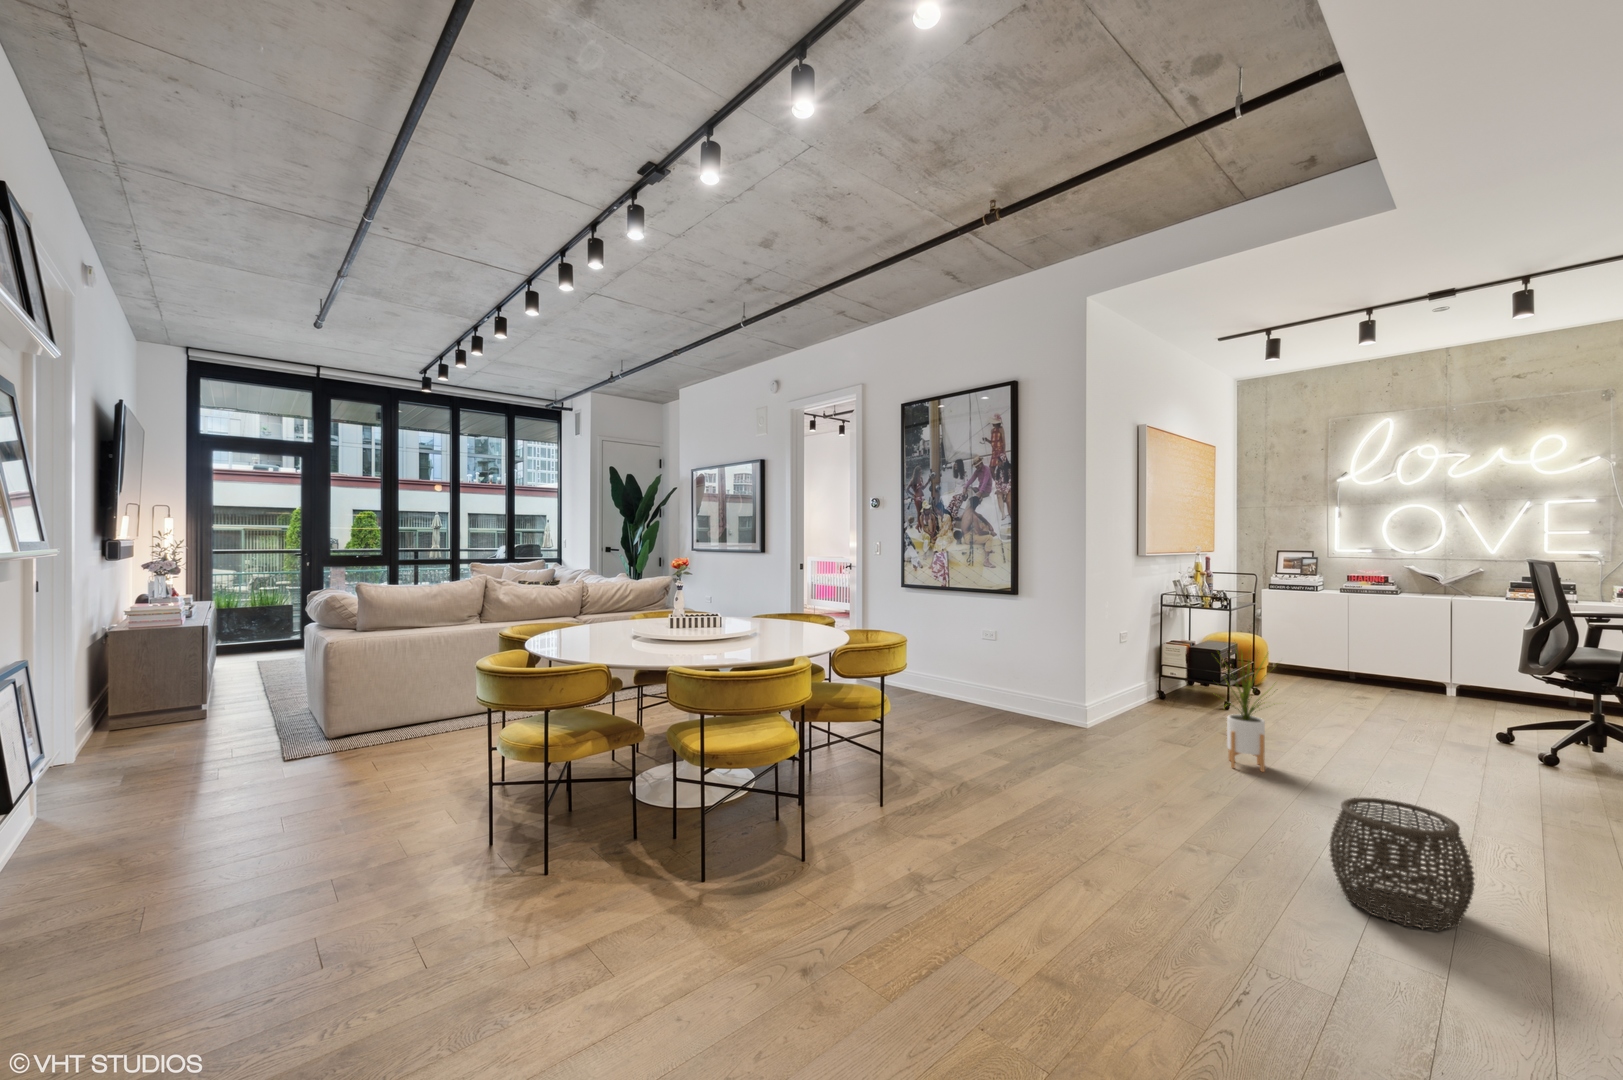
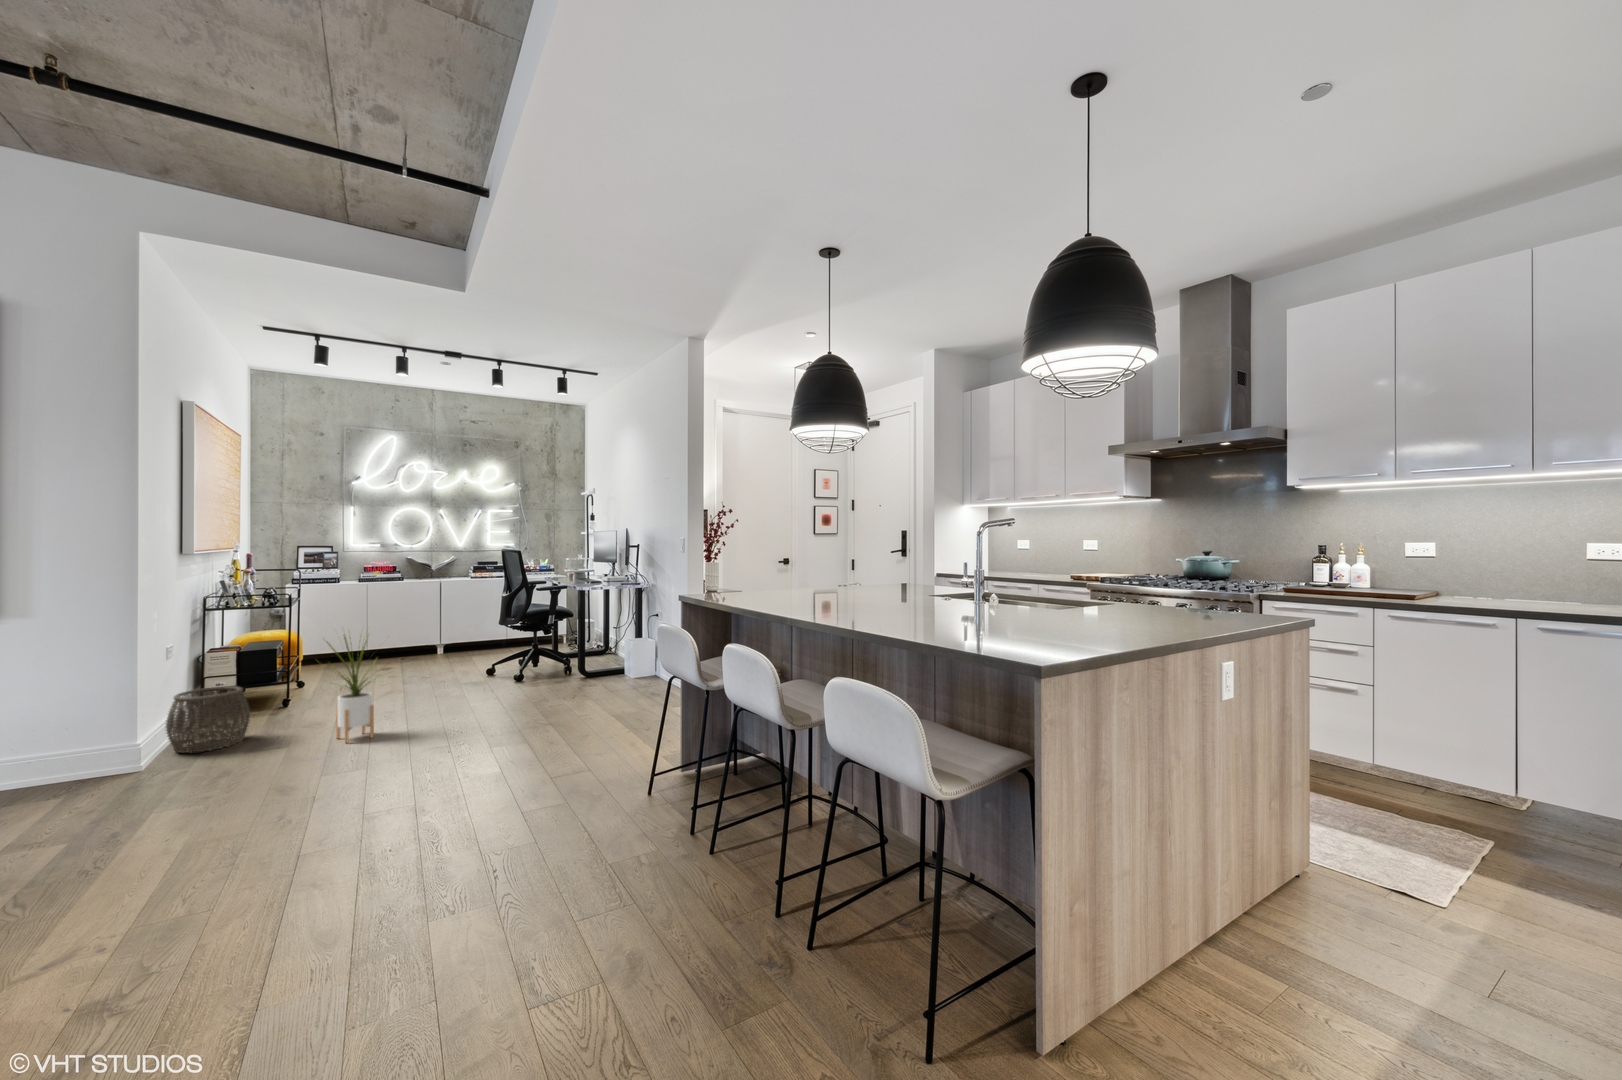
woven basket: present [1330,798,1475,931] -> present [166,686,250,753]

